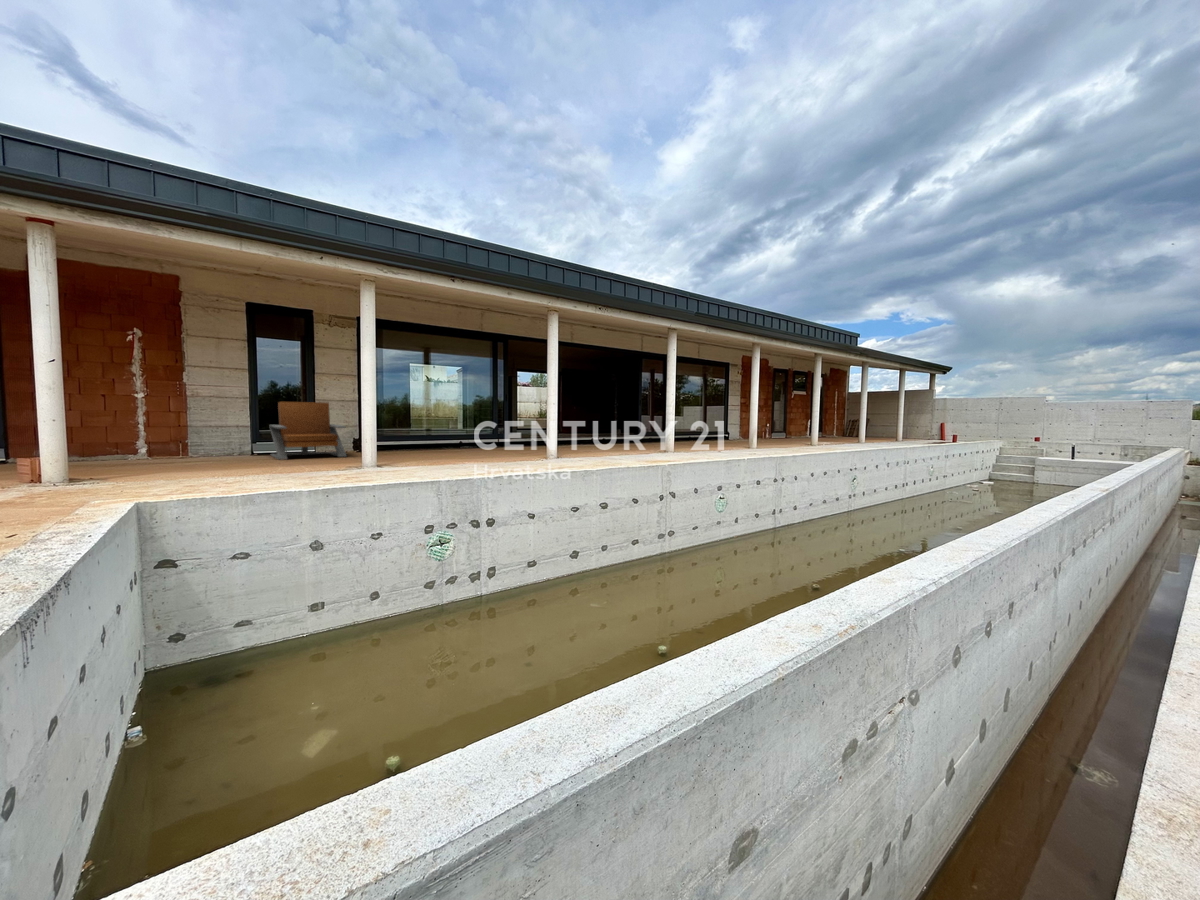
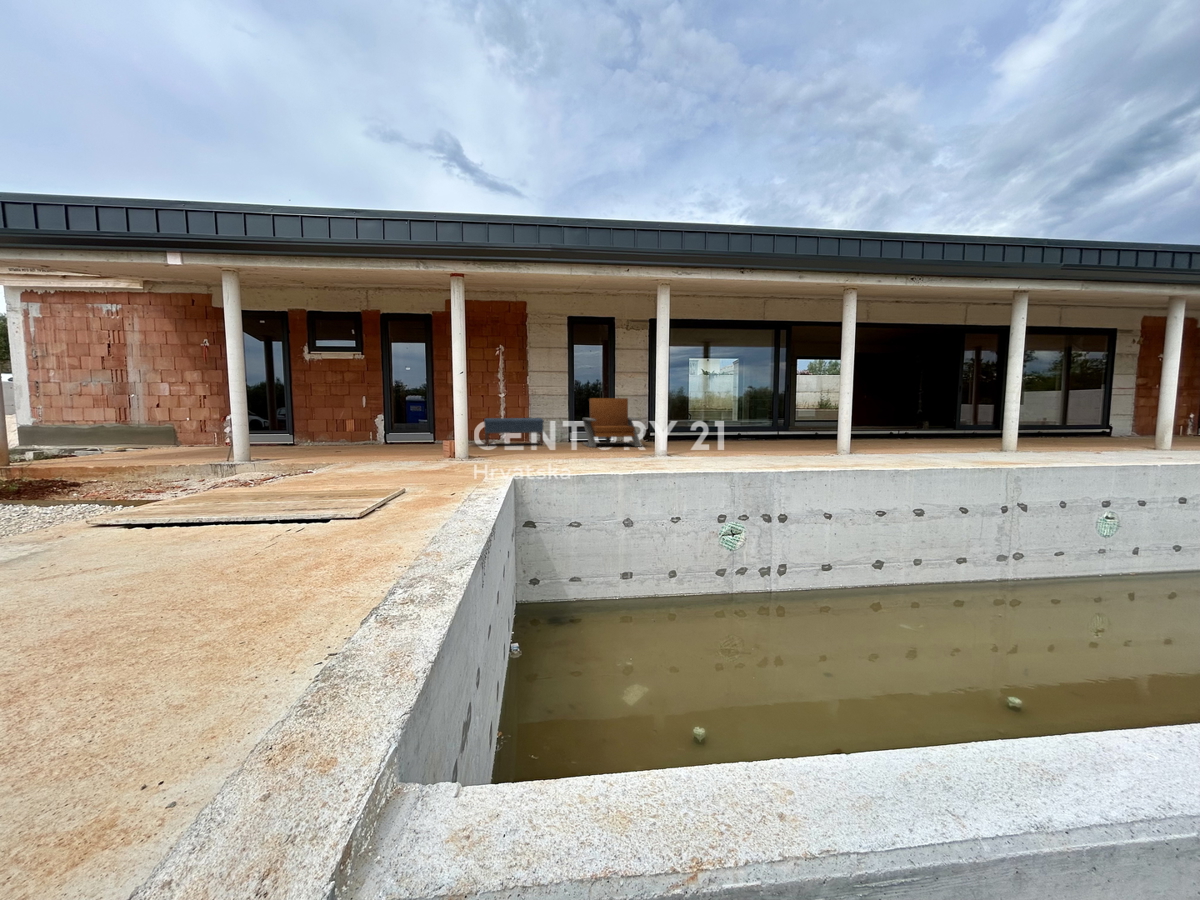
bench: none [112,425,211,463] -> present [484,418,544,446]

